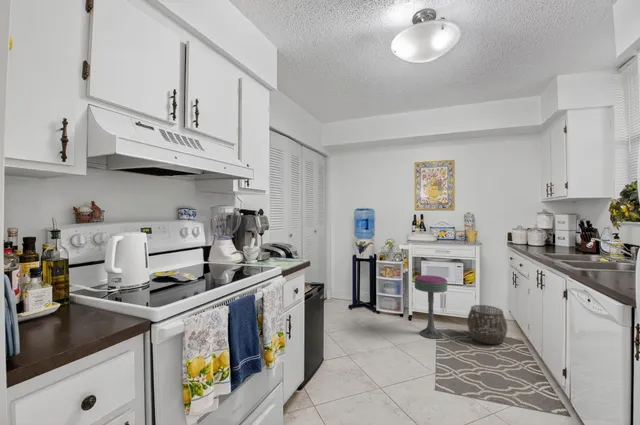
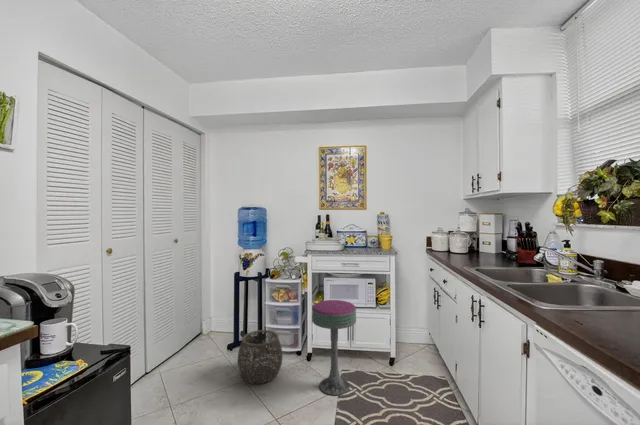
woven basket: present [467,305,507,344] -> present [238,330,283,384]

